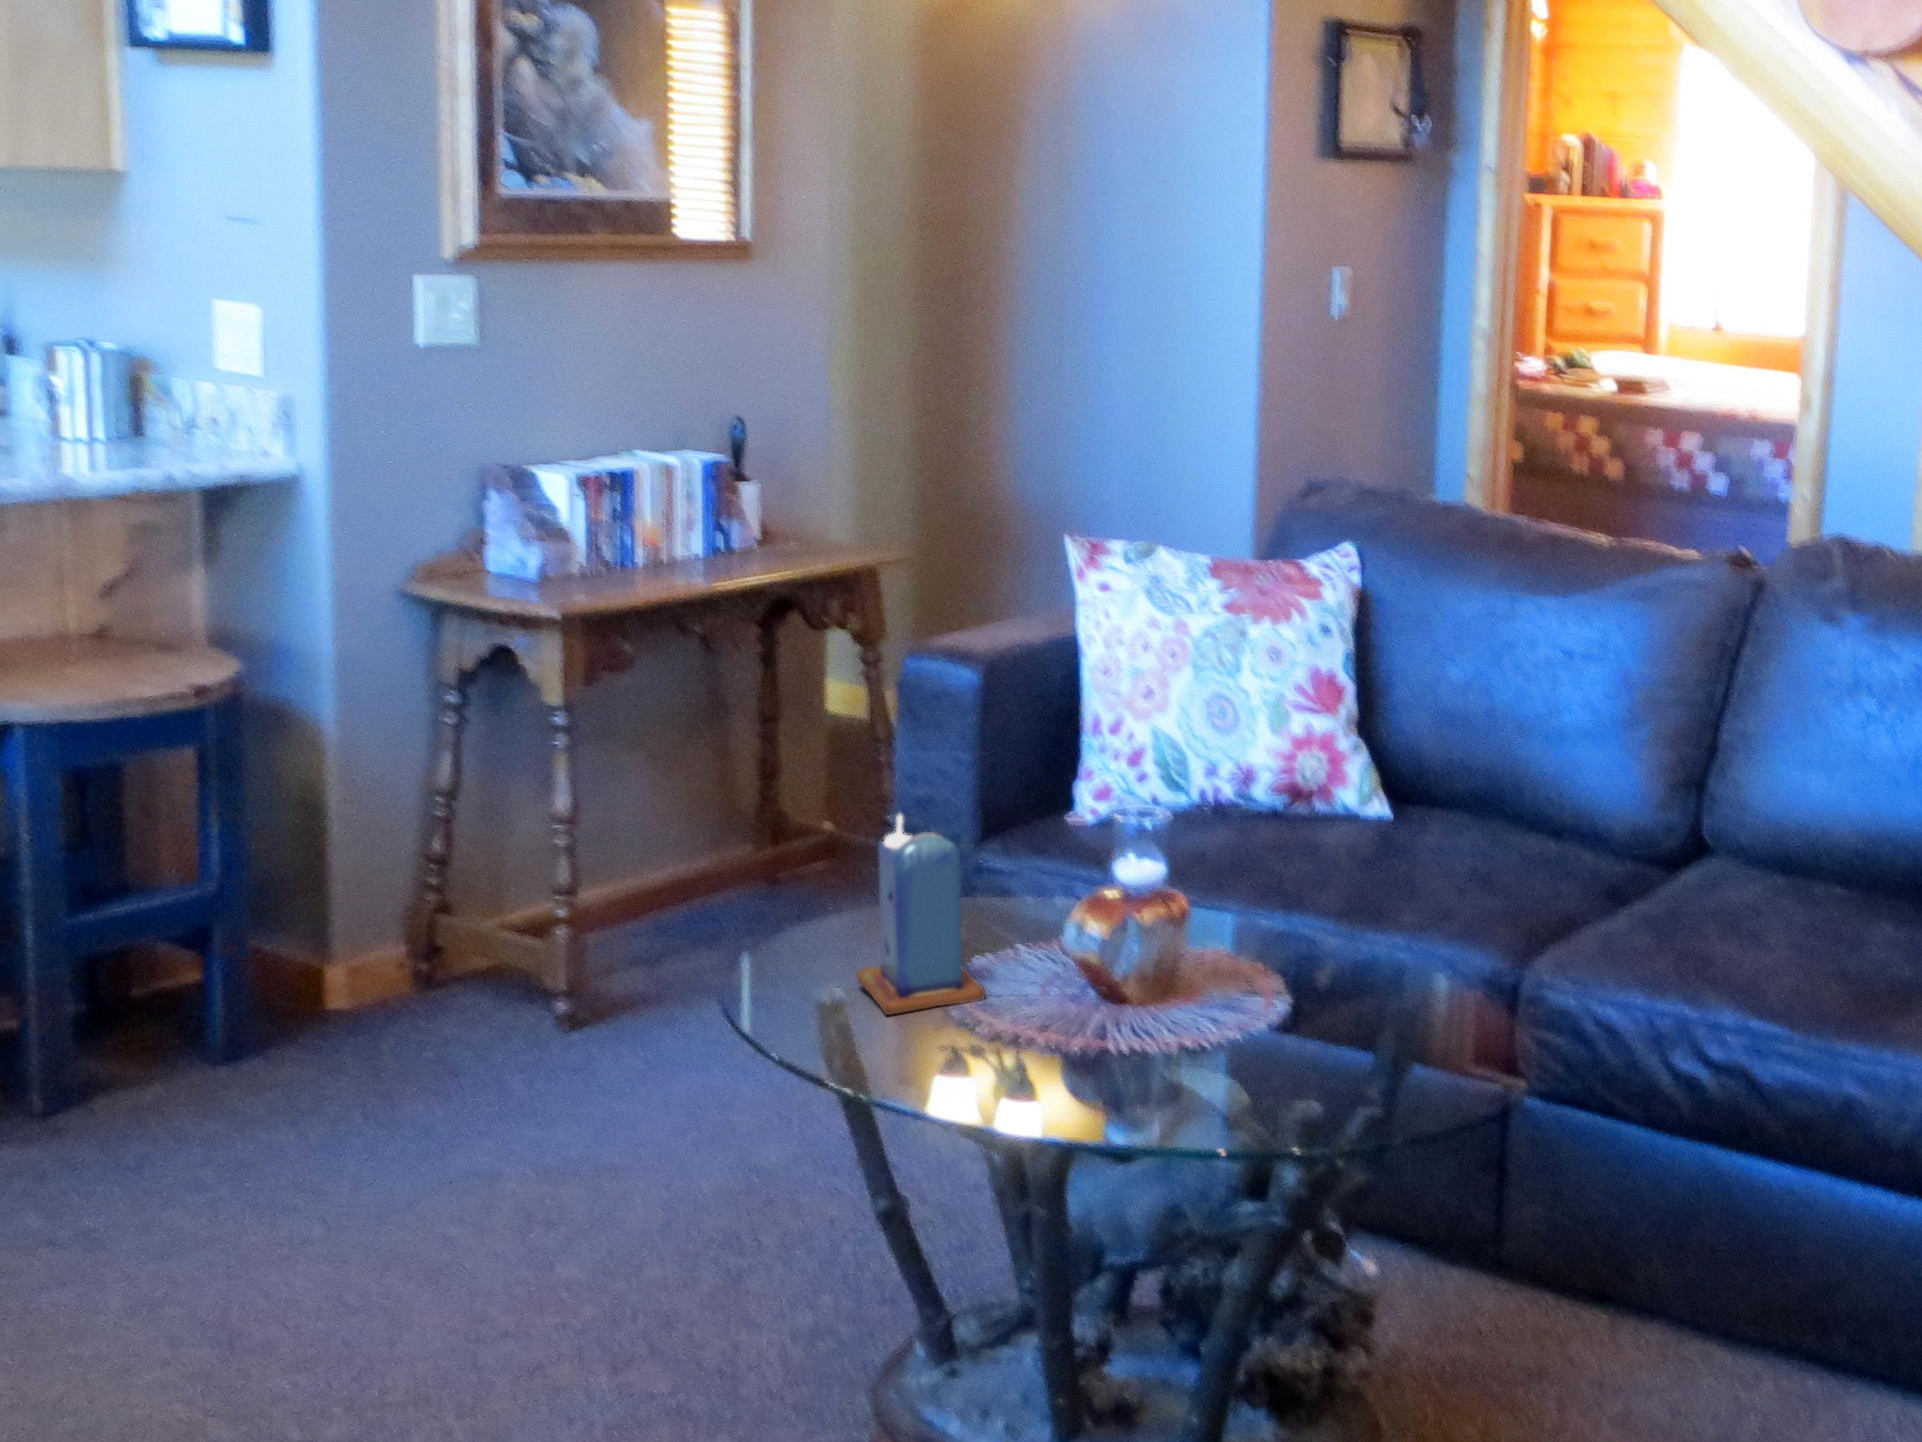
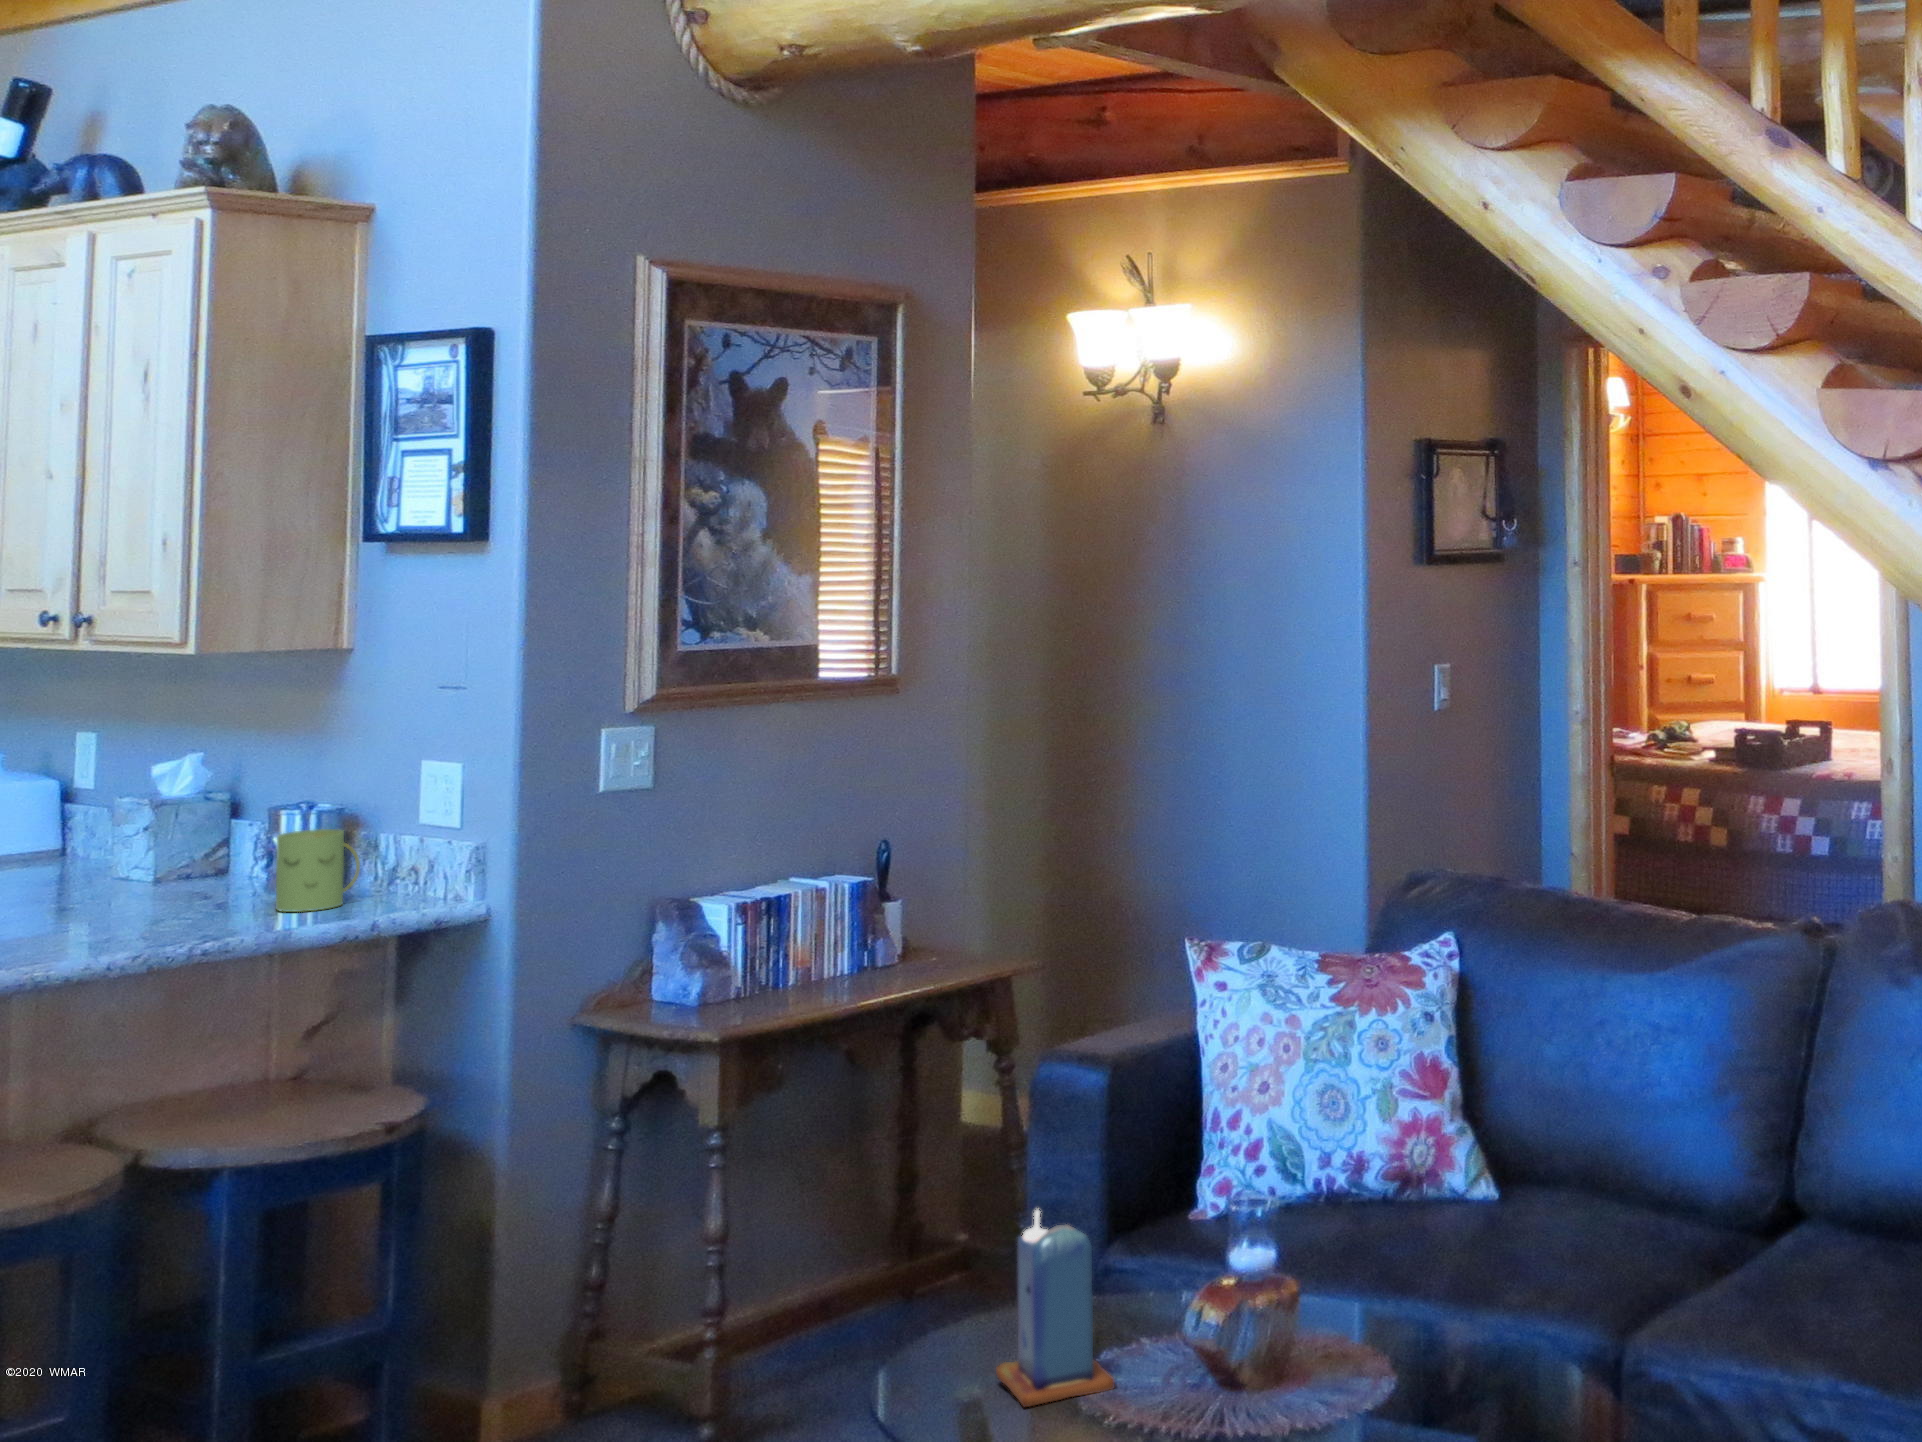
mug: none [49,370,150,458] -> present [276,829,360,912]

